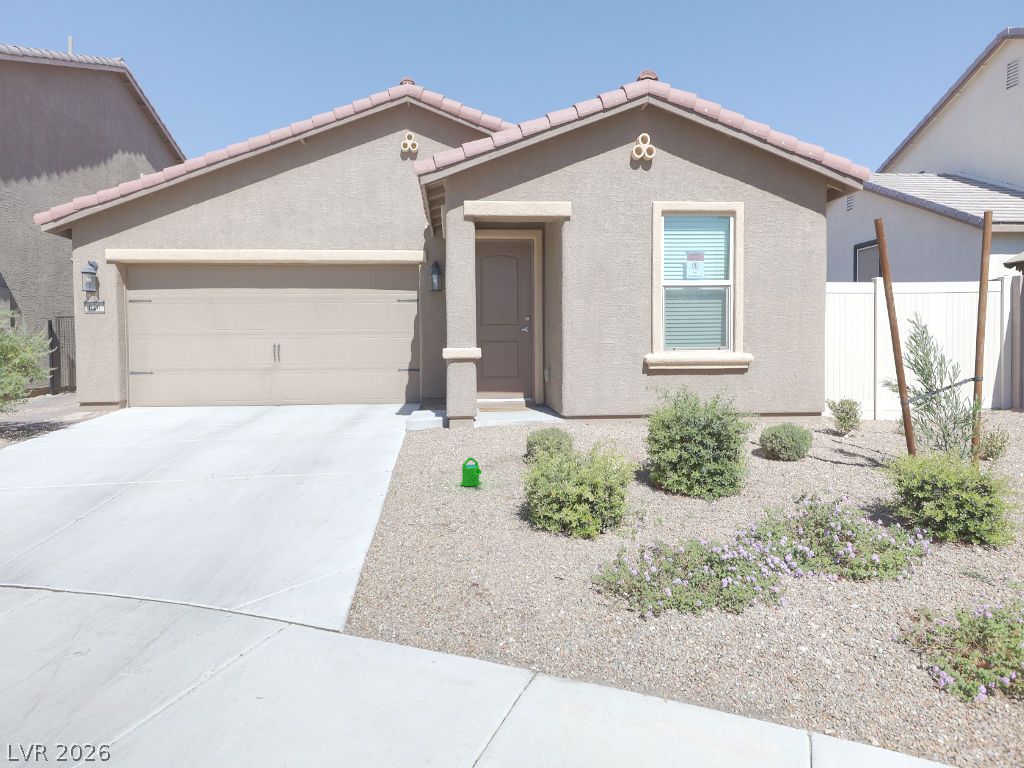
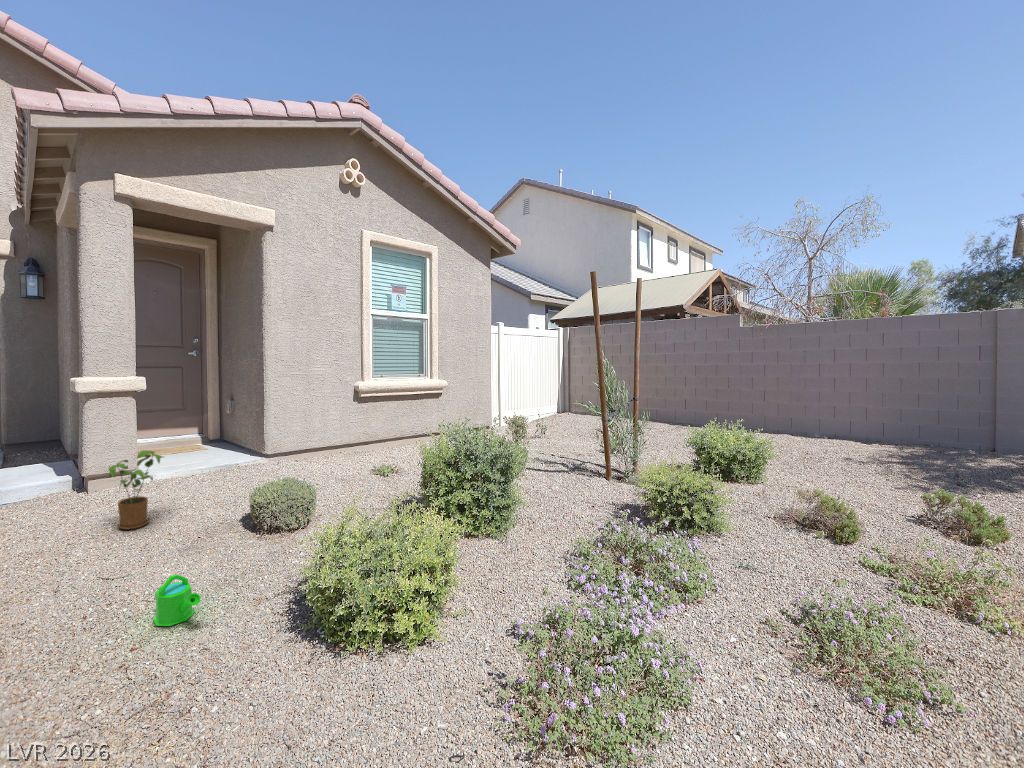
house plant: none [454,394,485,448] -> present [108,450,163,530]

